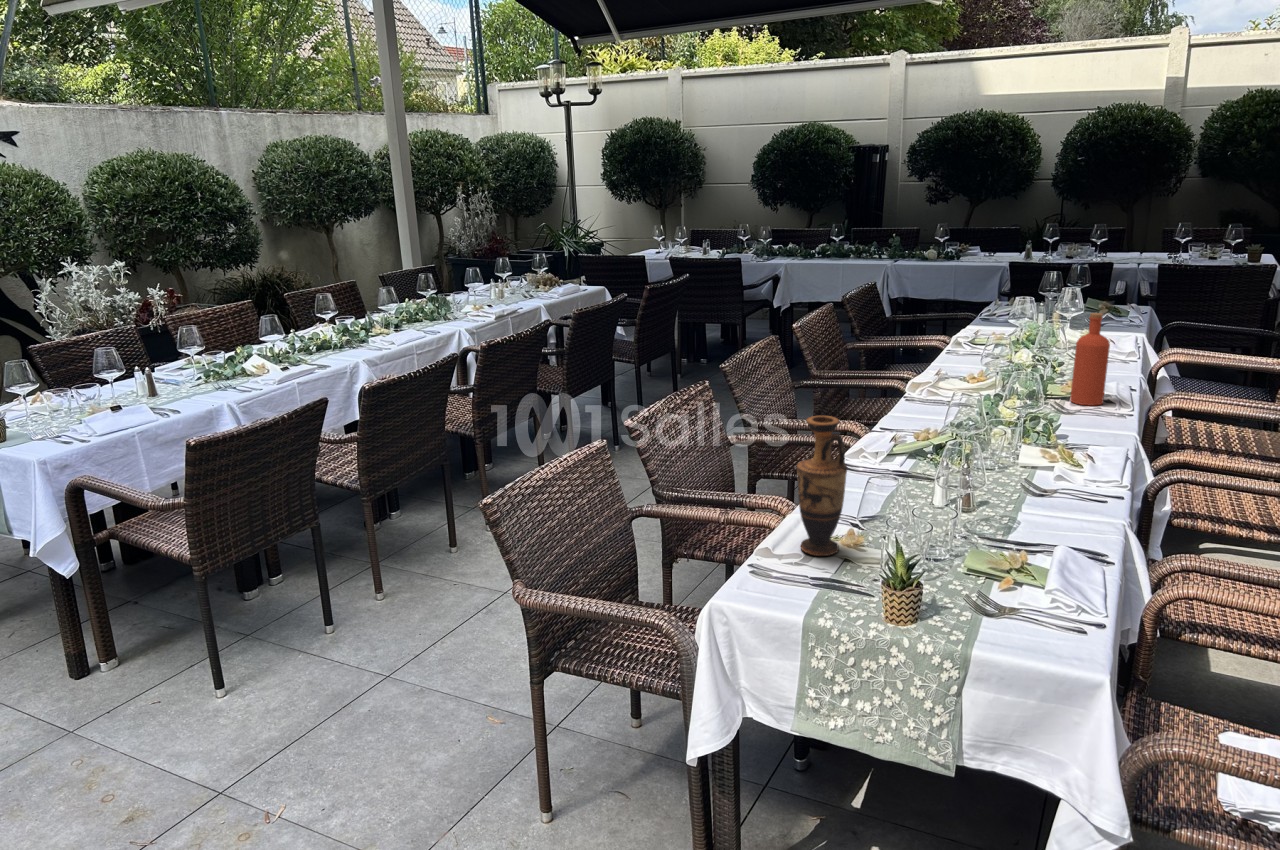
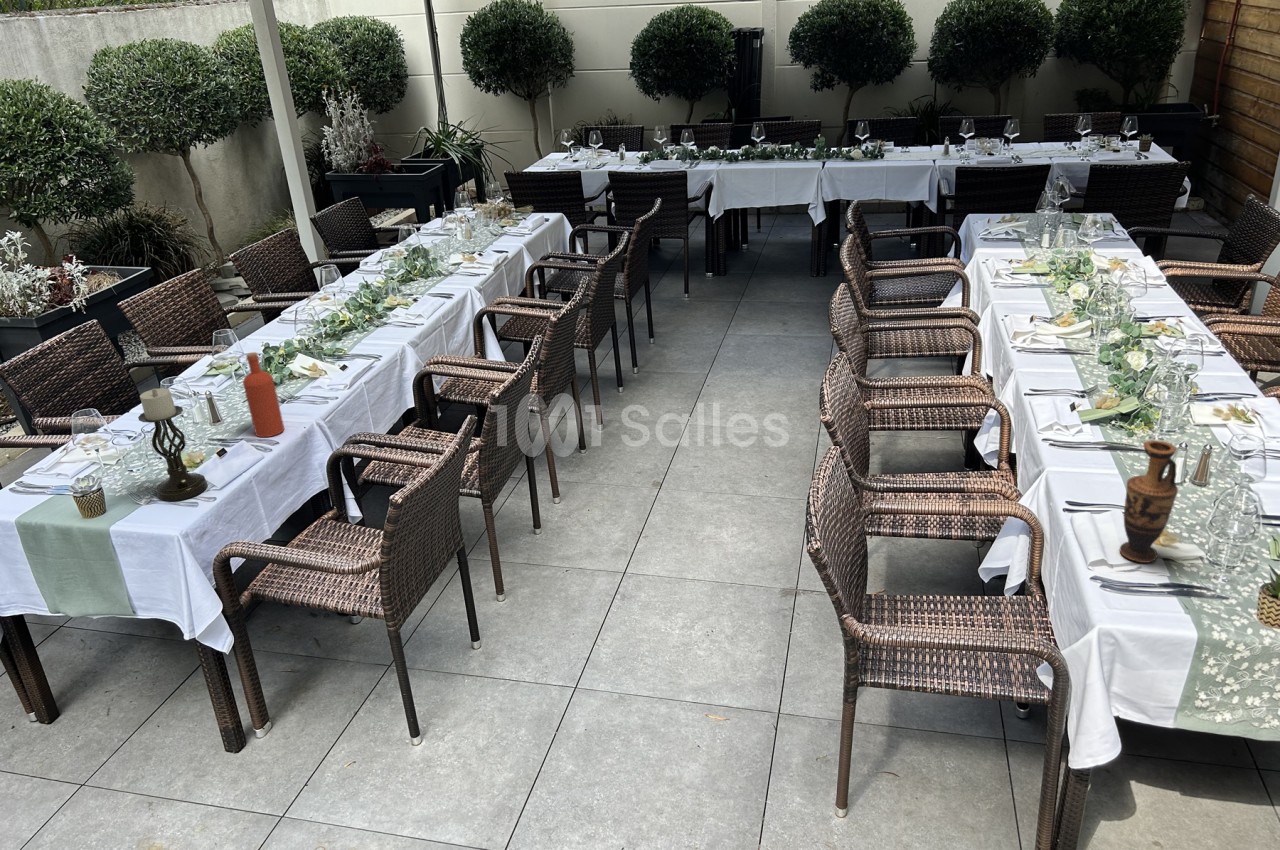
bottle: present [1070,313,1110,405] -> present [243,352,284,437]
candle holder: none [31,339,91,440] -> present [138,388,208,501]

